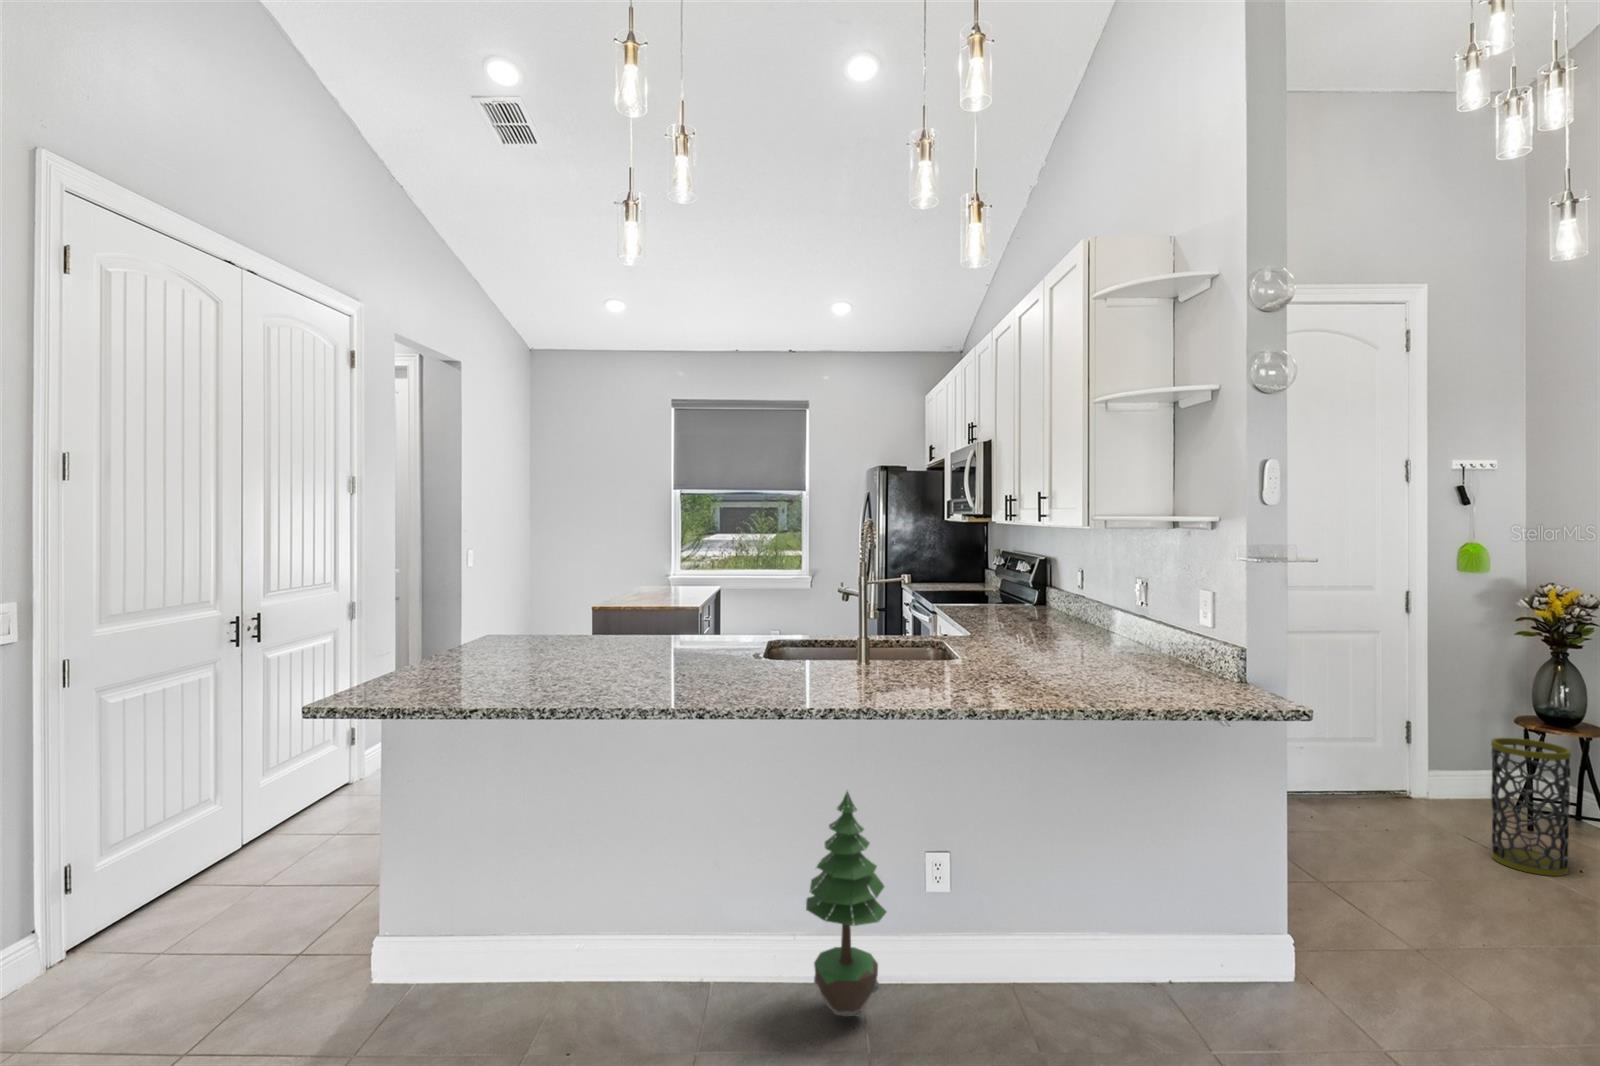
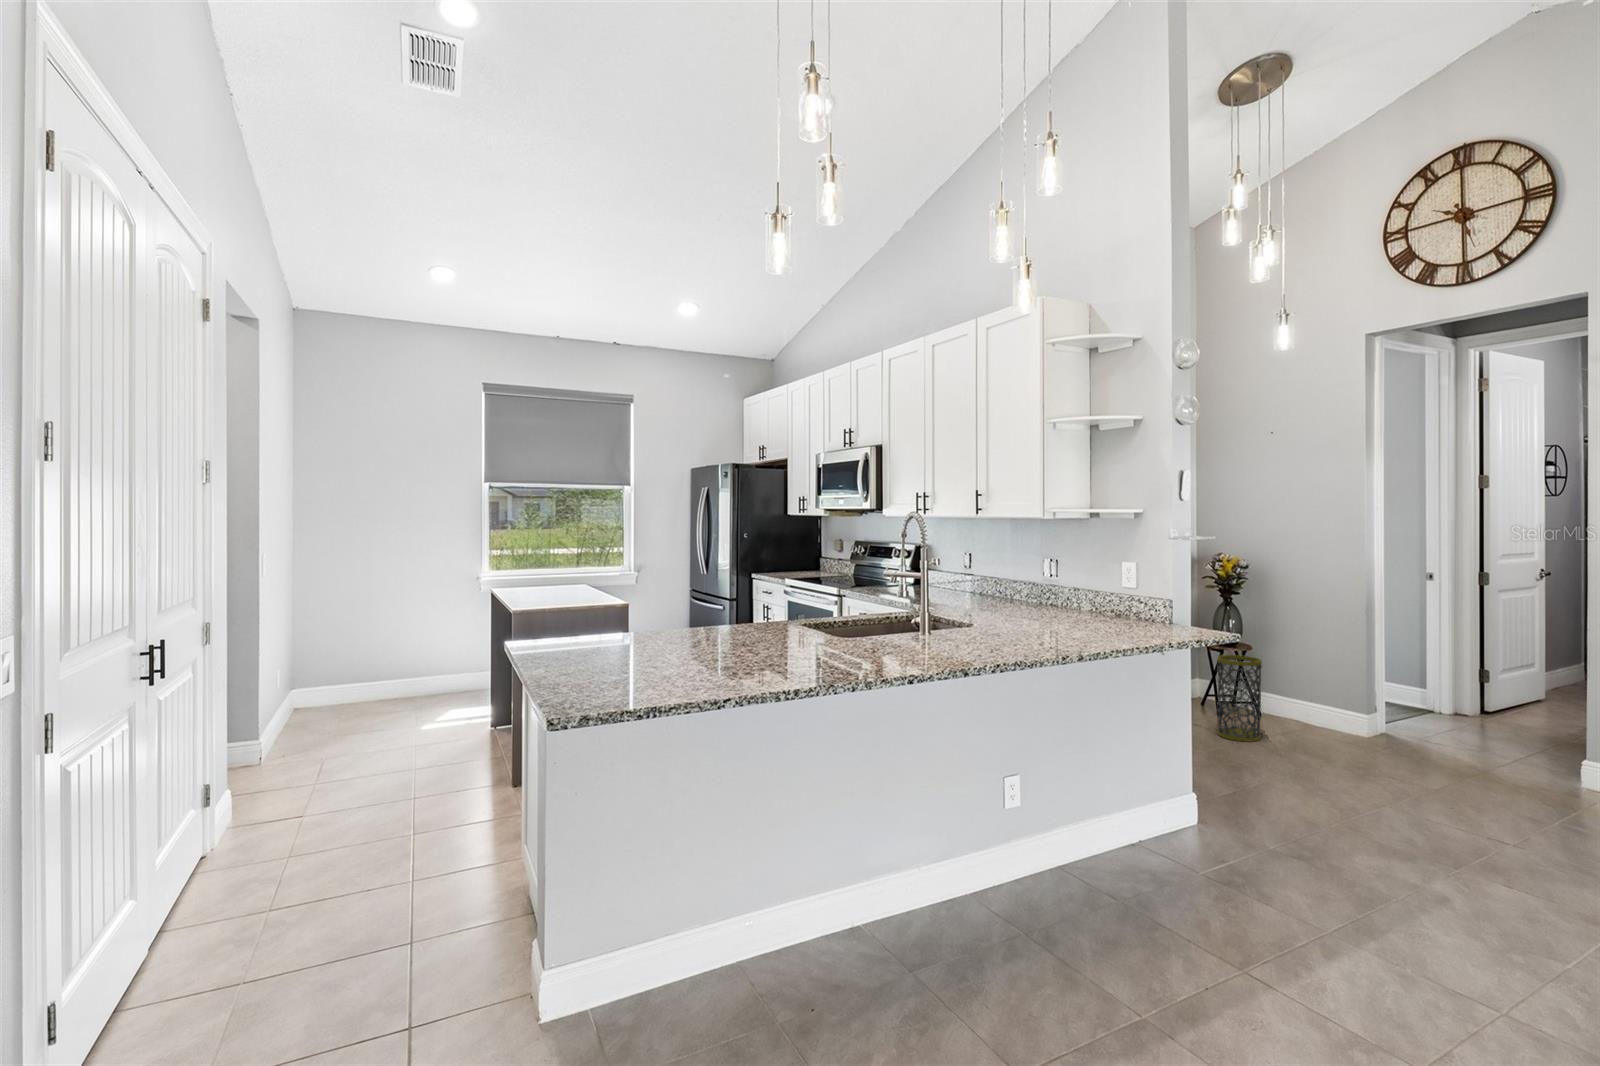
potted tree: present [806,792,886,1017] -> none [931,734,999,918]

